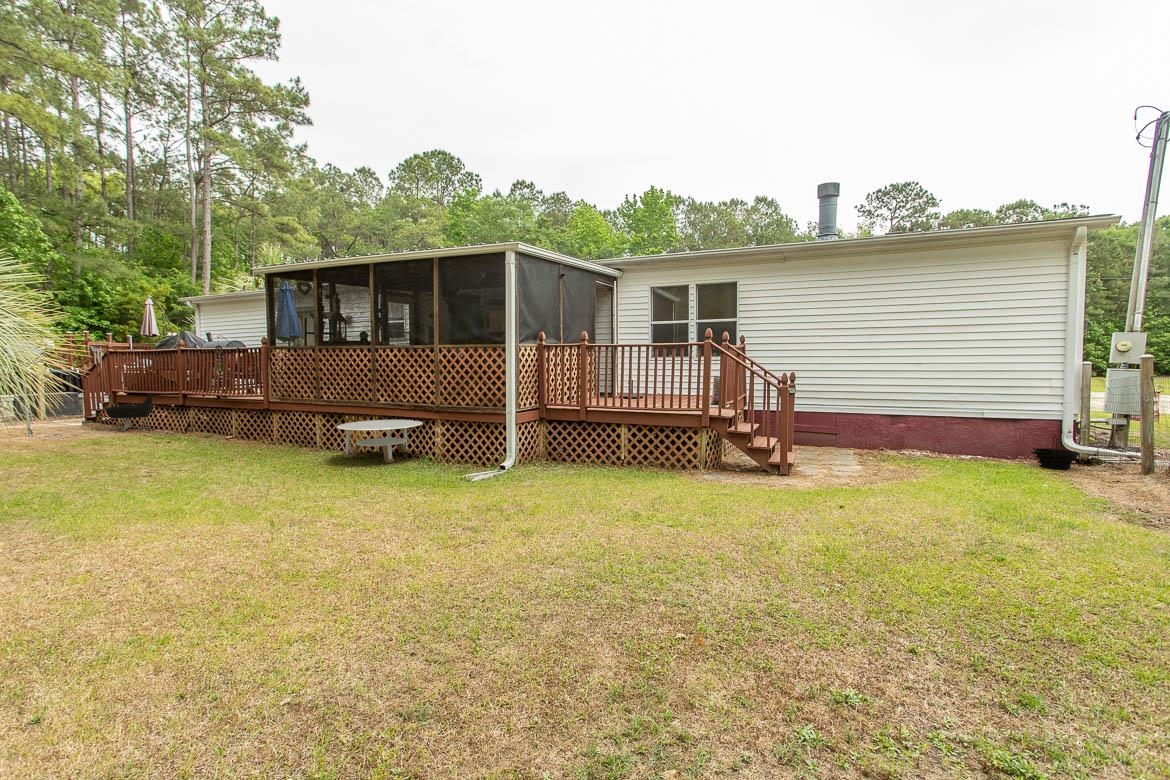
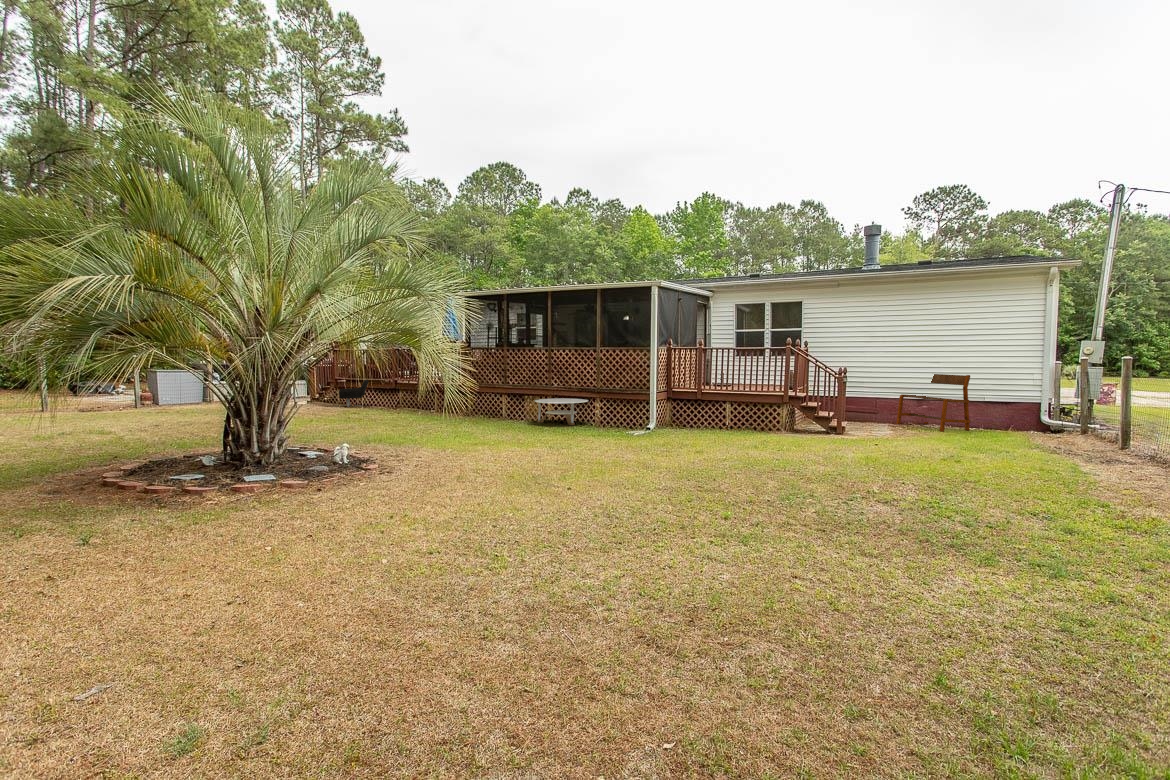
bench: none [866,380,974,469] -> present [896,374,970,432]
basket: present [1031,435,1079,470] -> none [1010,410,1042,433]

